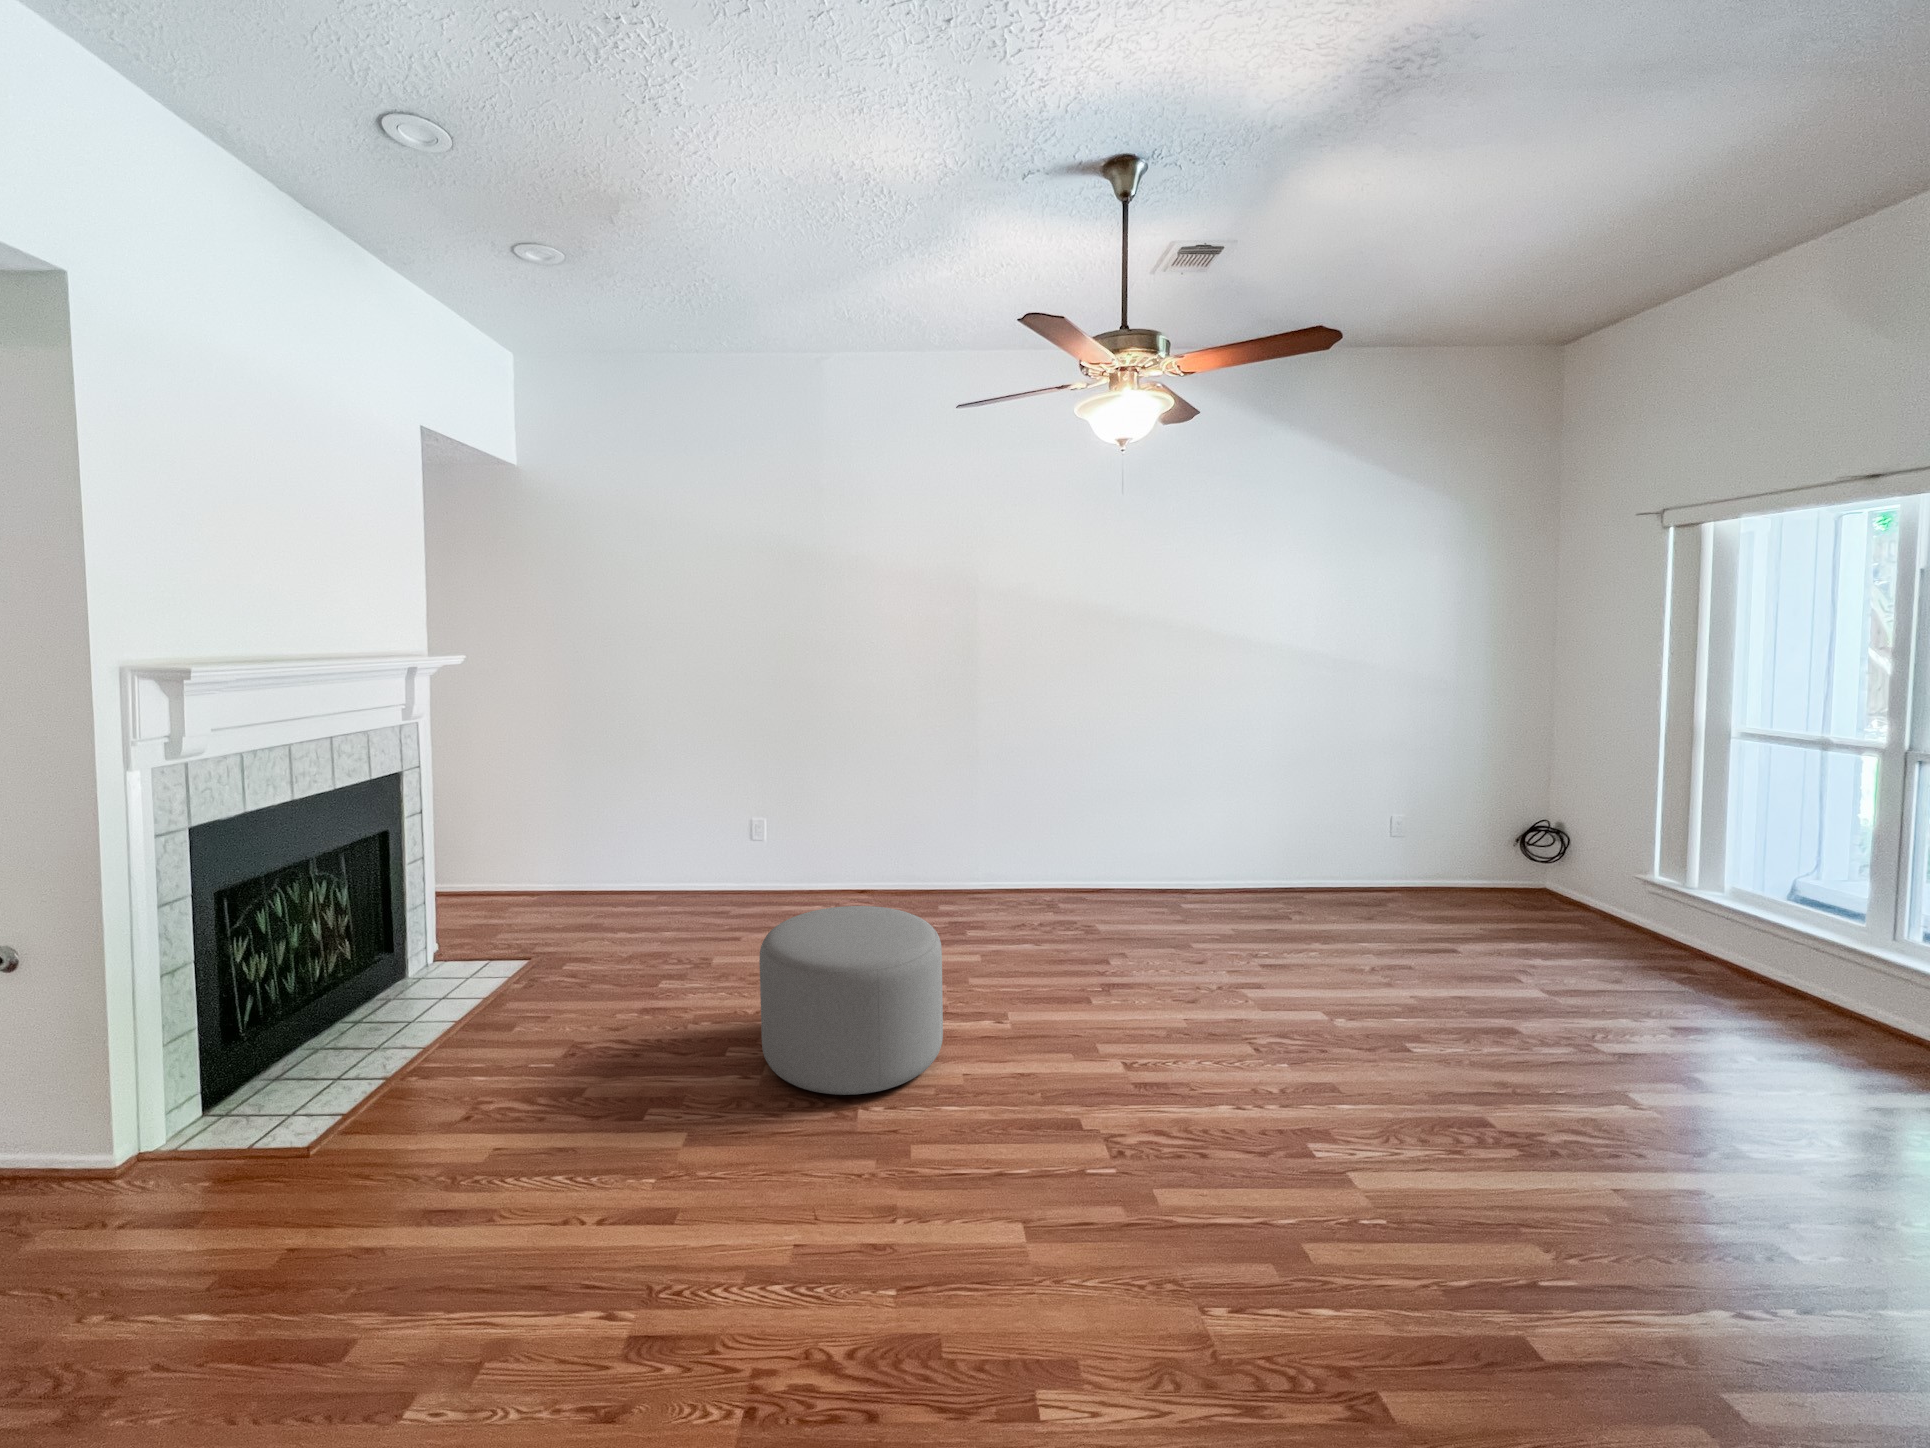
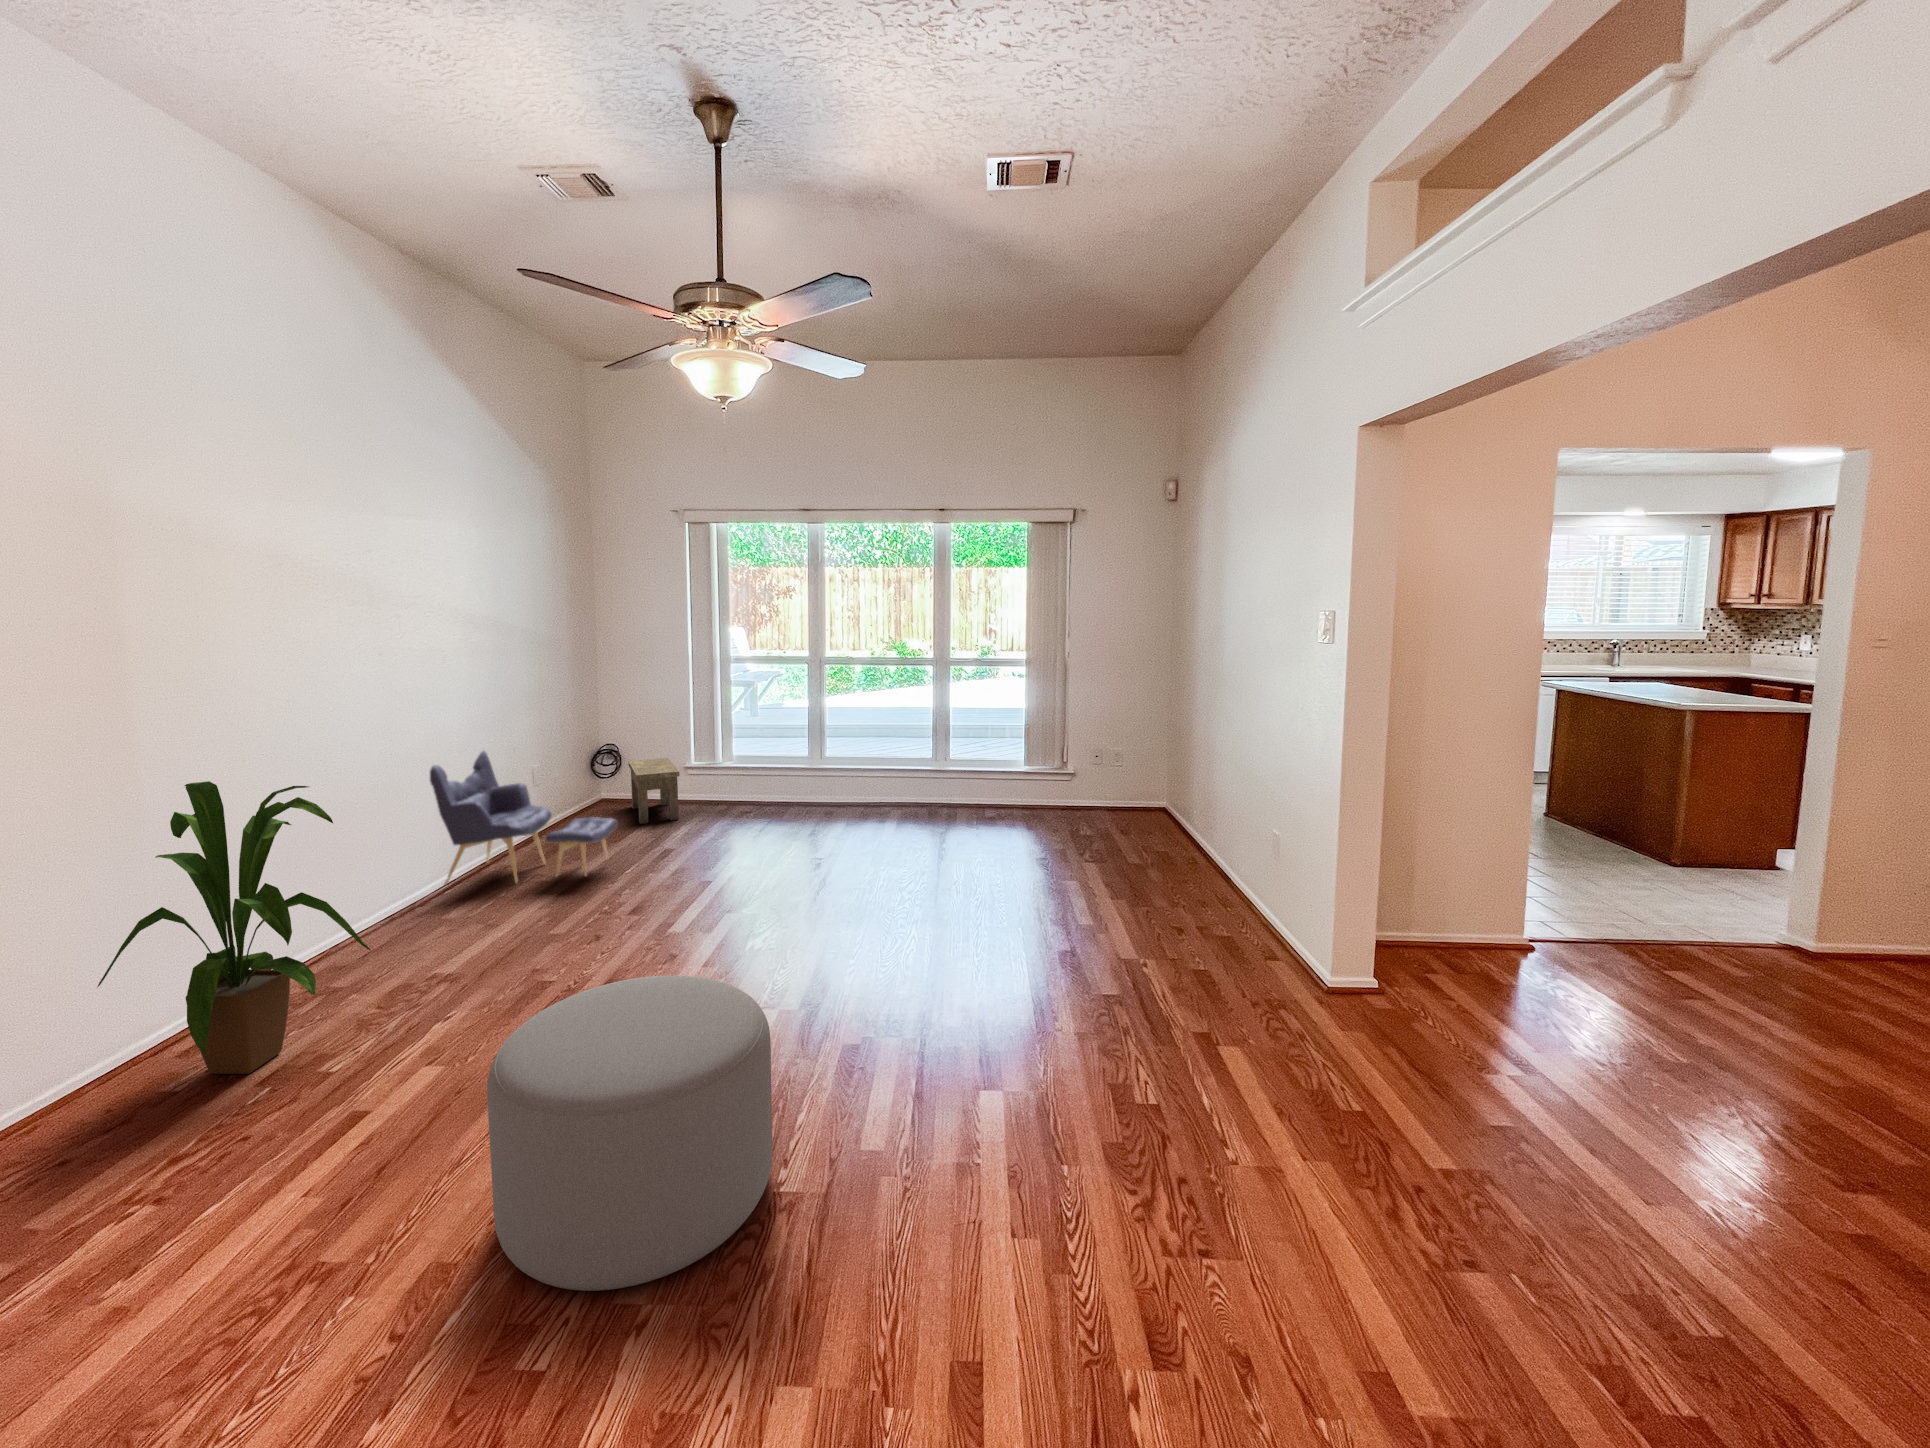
house plant: none [922,735,1037,914] -> present [98,781,370,1074]
armchair: none [1221,766,1373,917] -> present [430,751,618,885]
side table: none [1502,834,1613,924] -> present [628,758,680,824]

